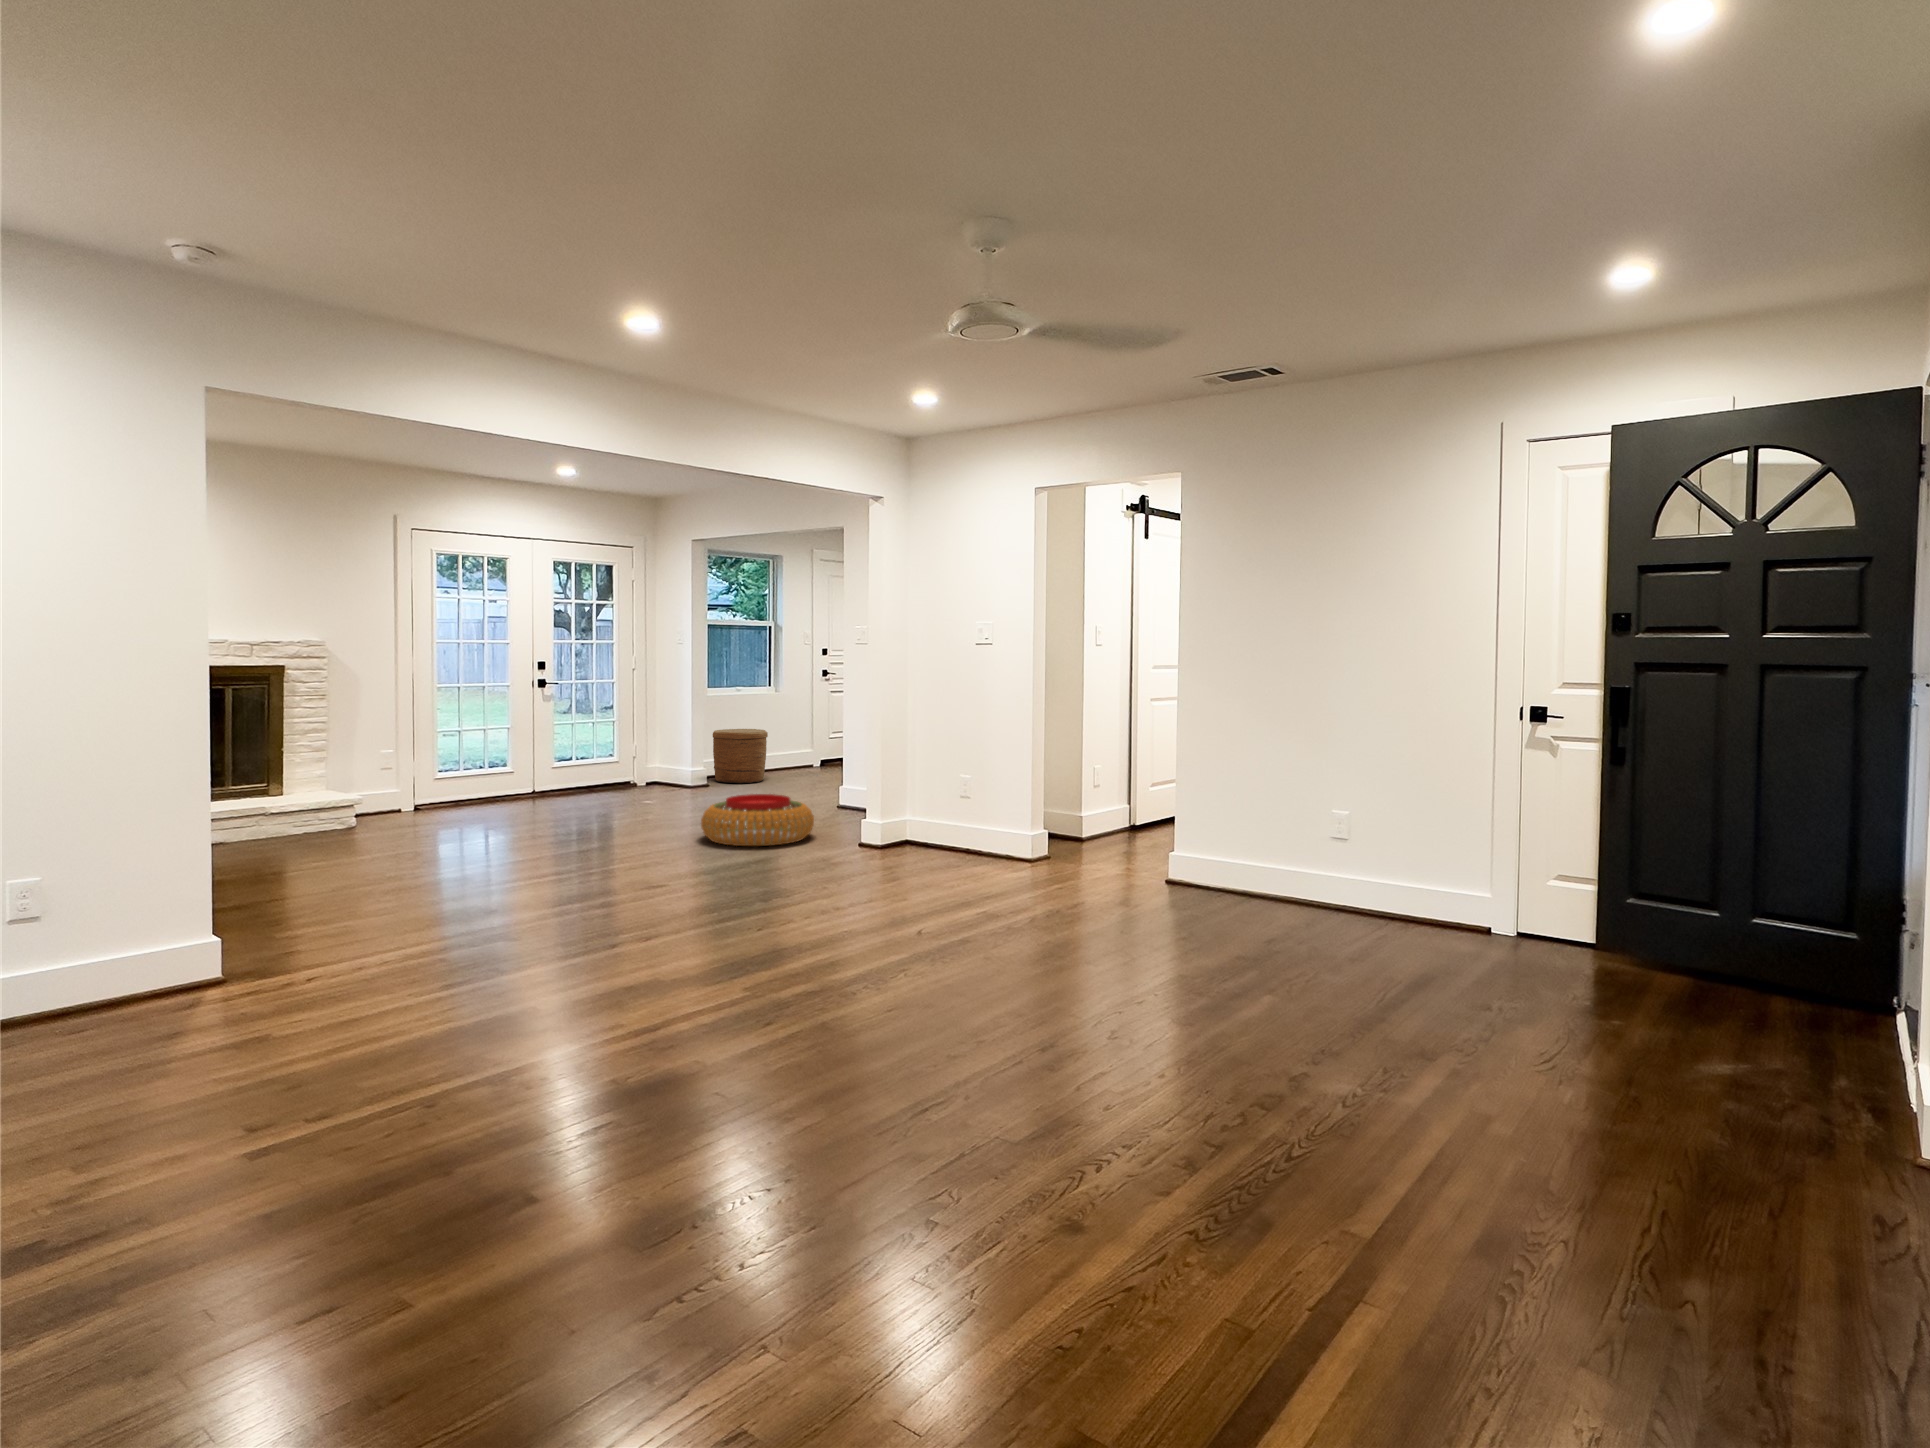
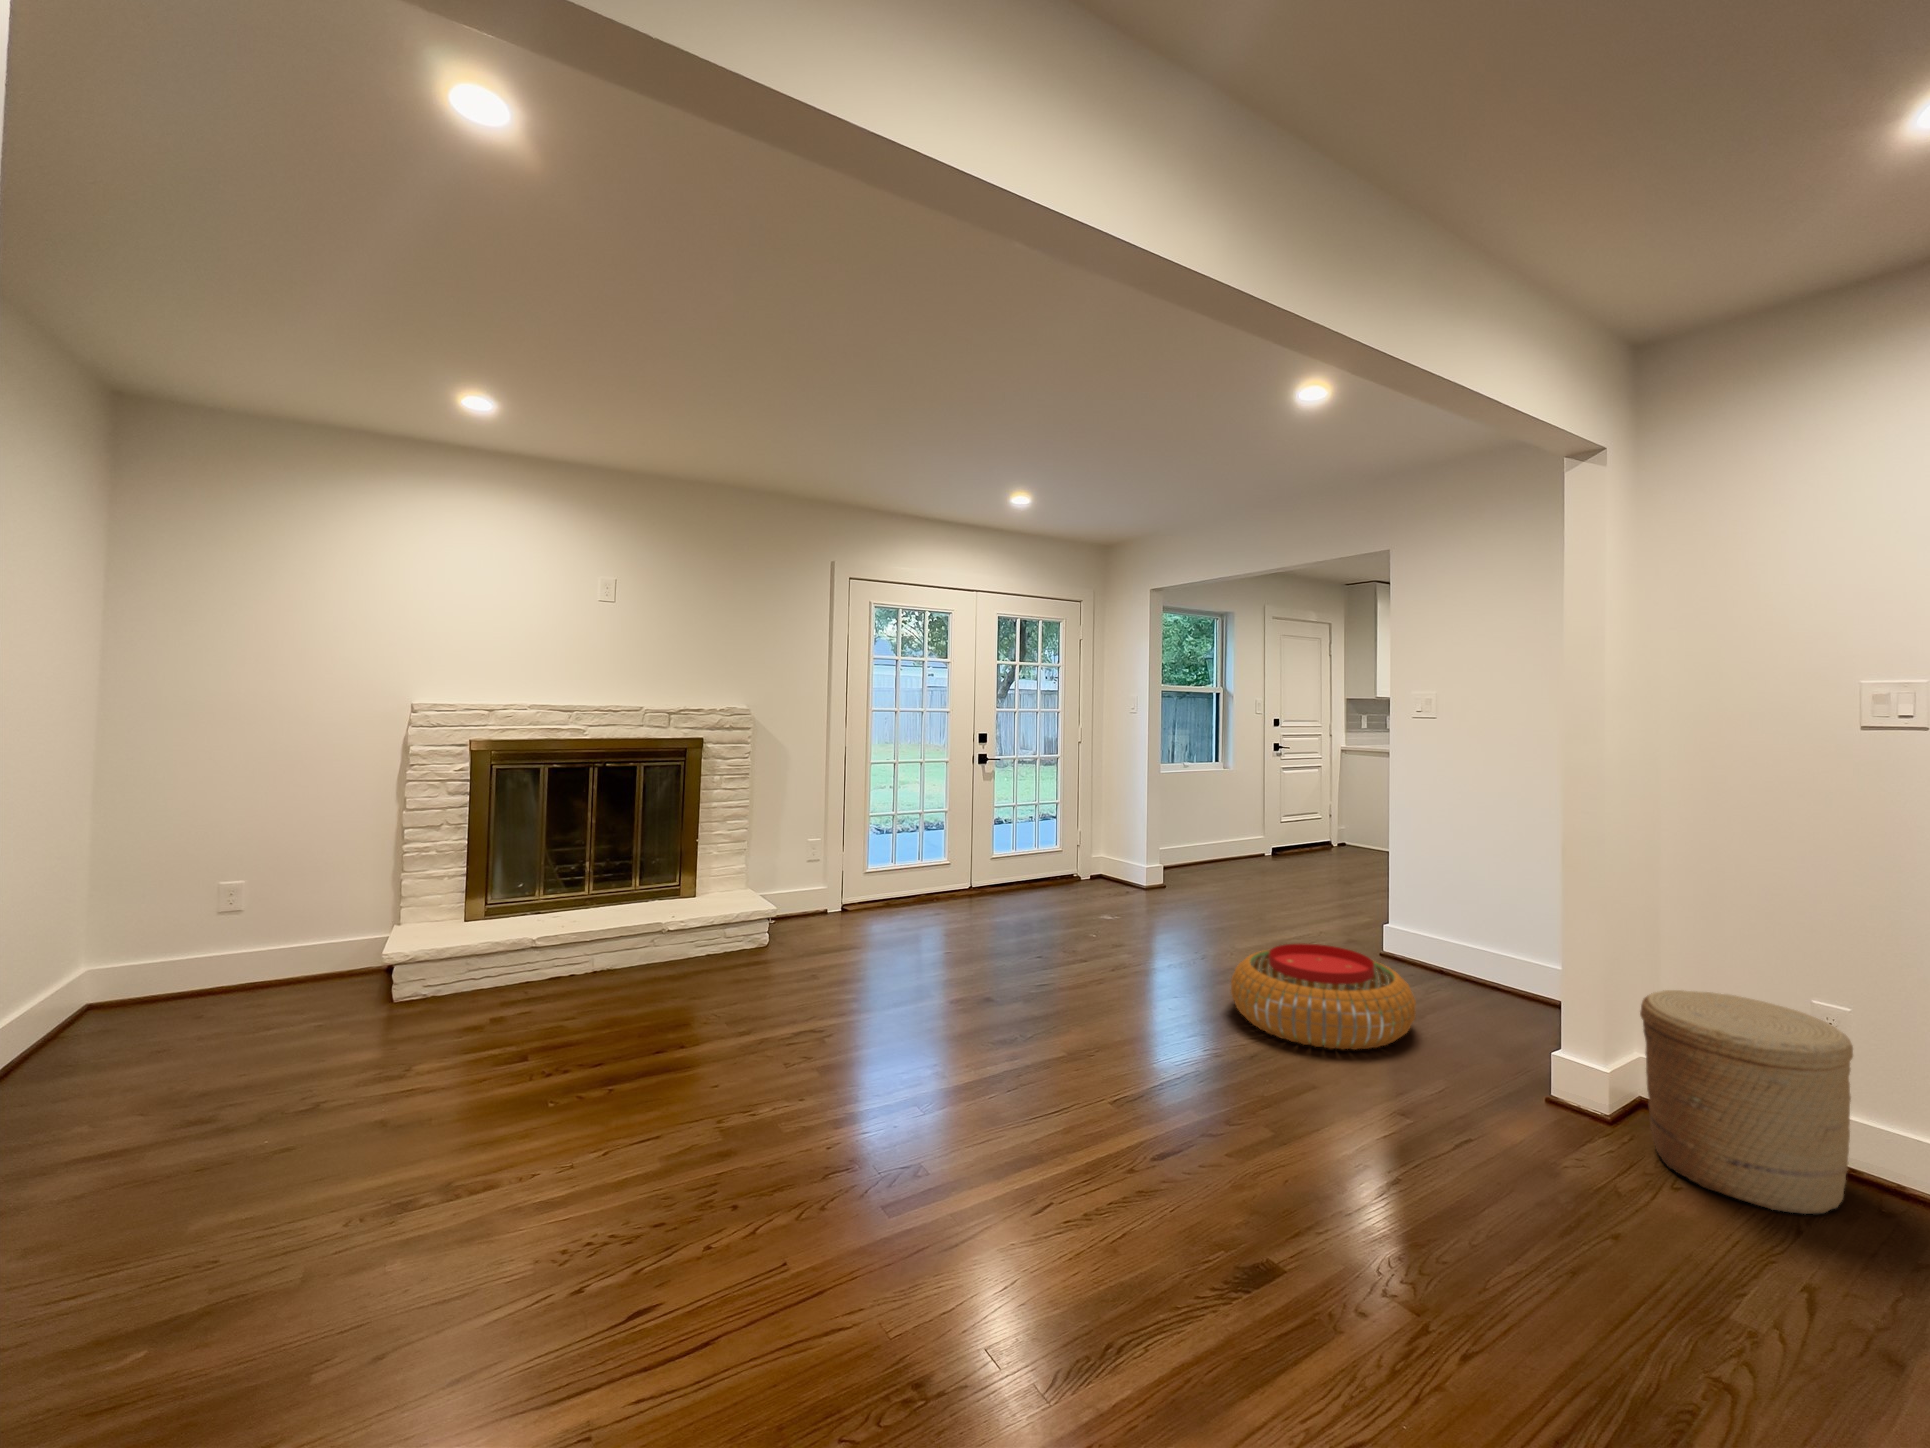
woven basket: present [713,729,768,783] -> present [1640,990,1853,1214]

